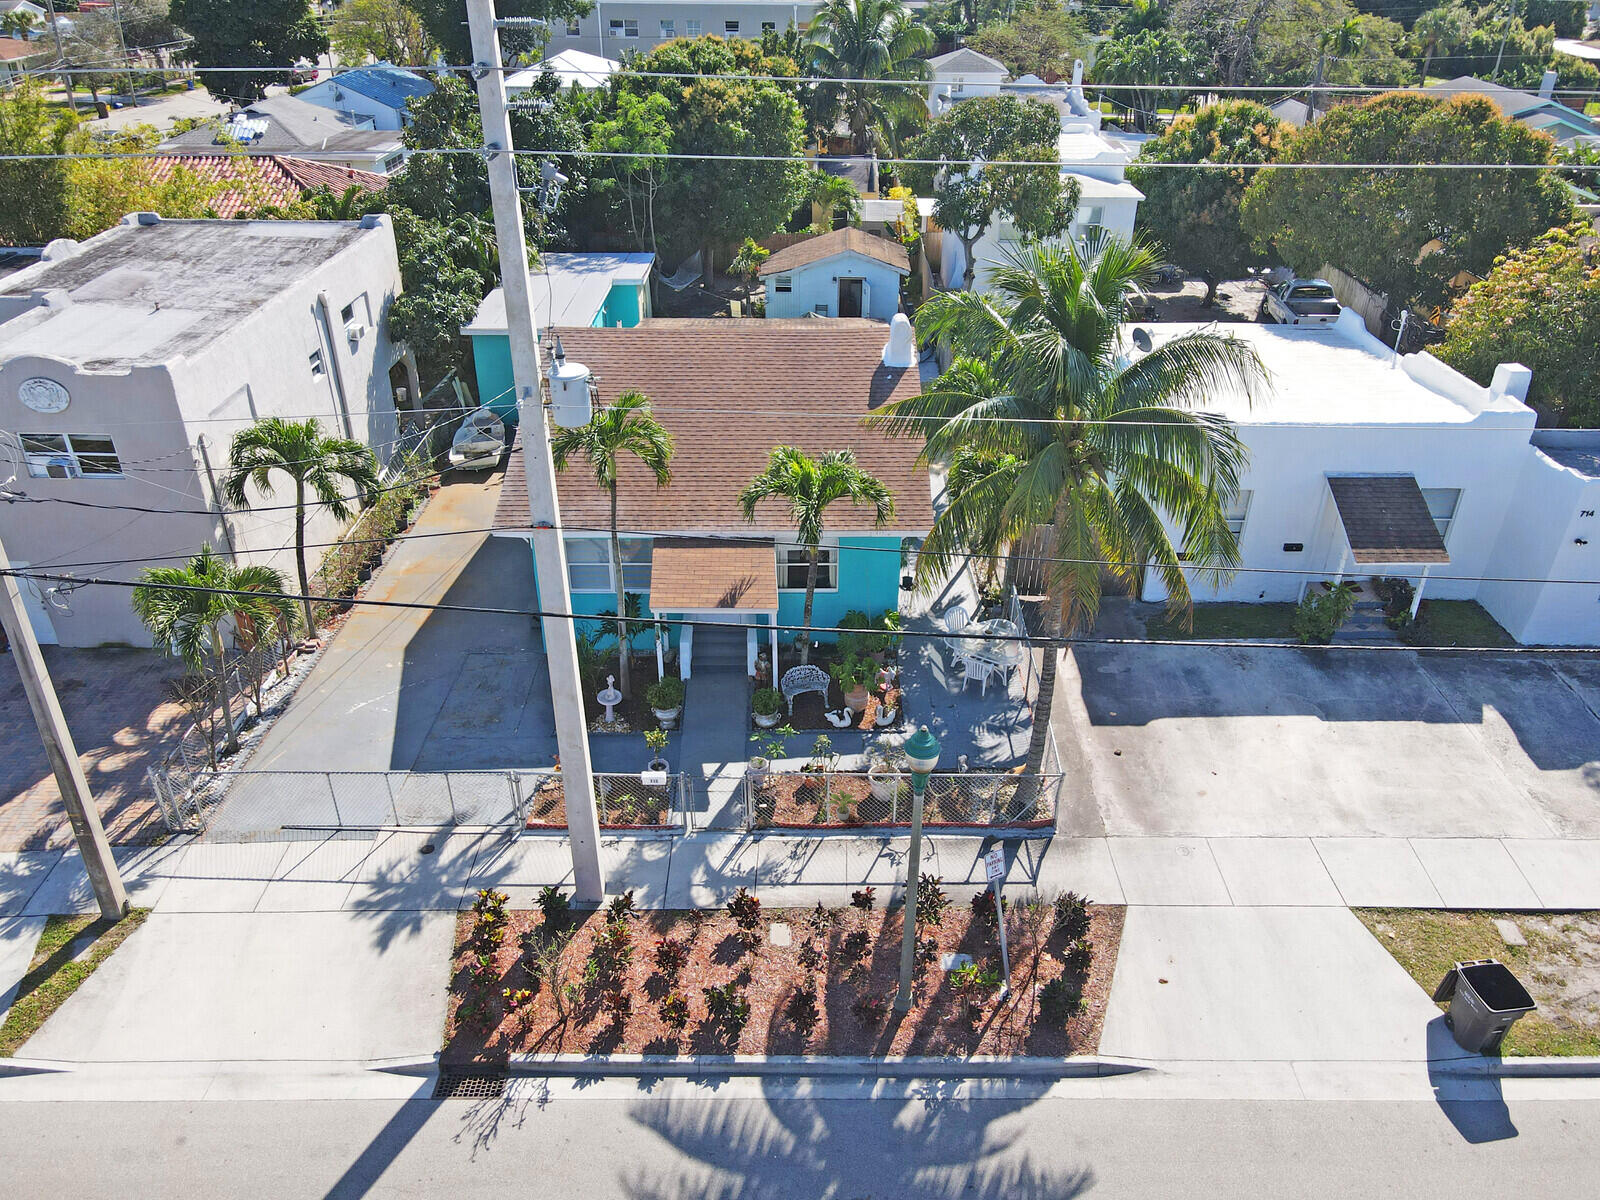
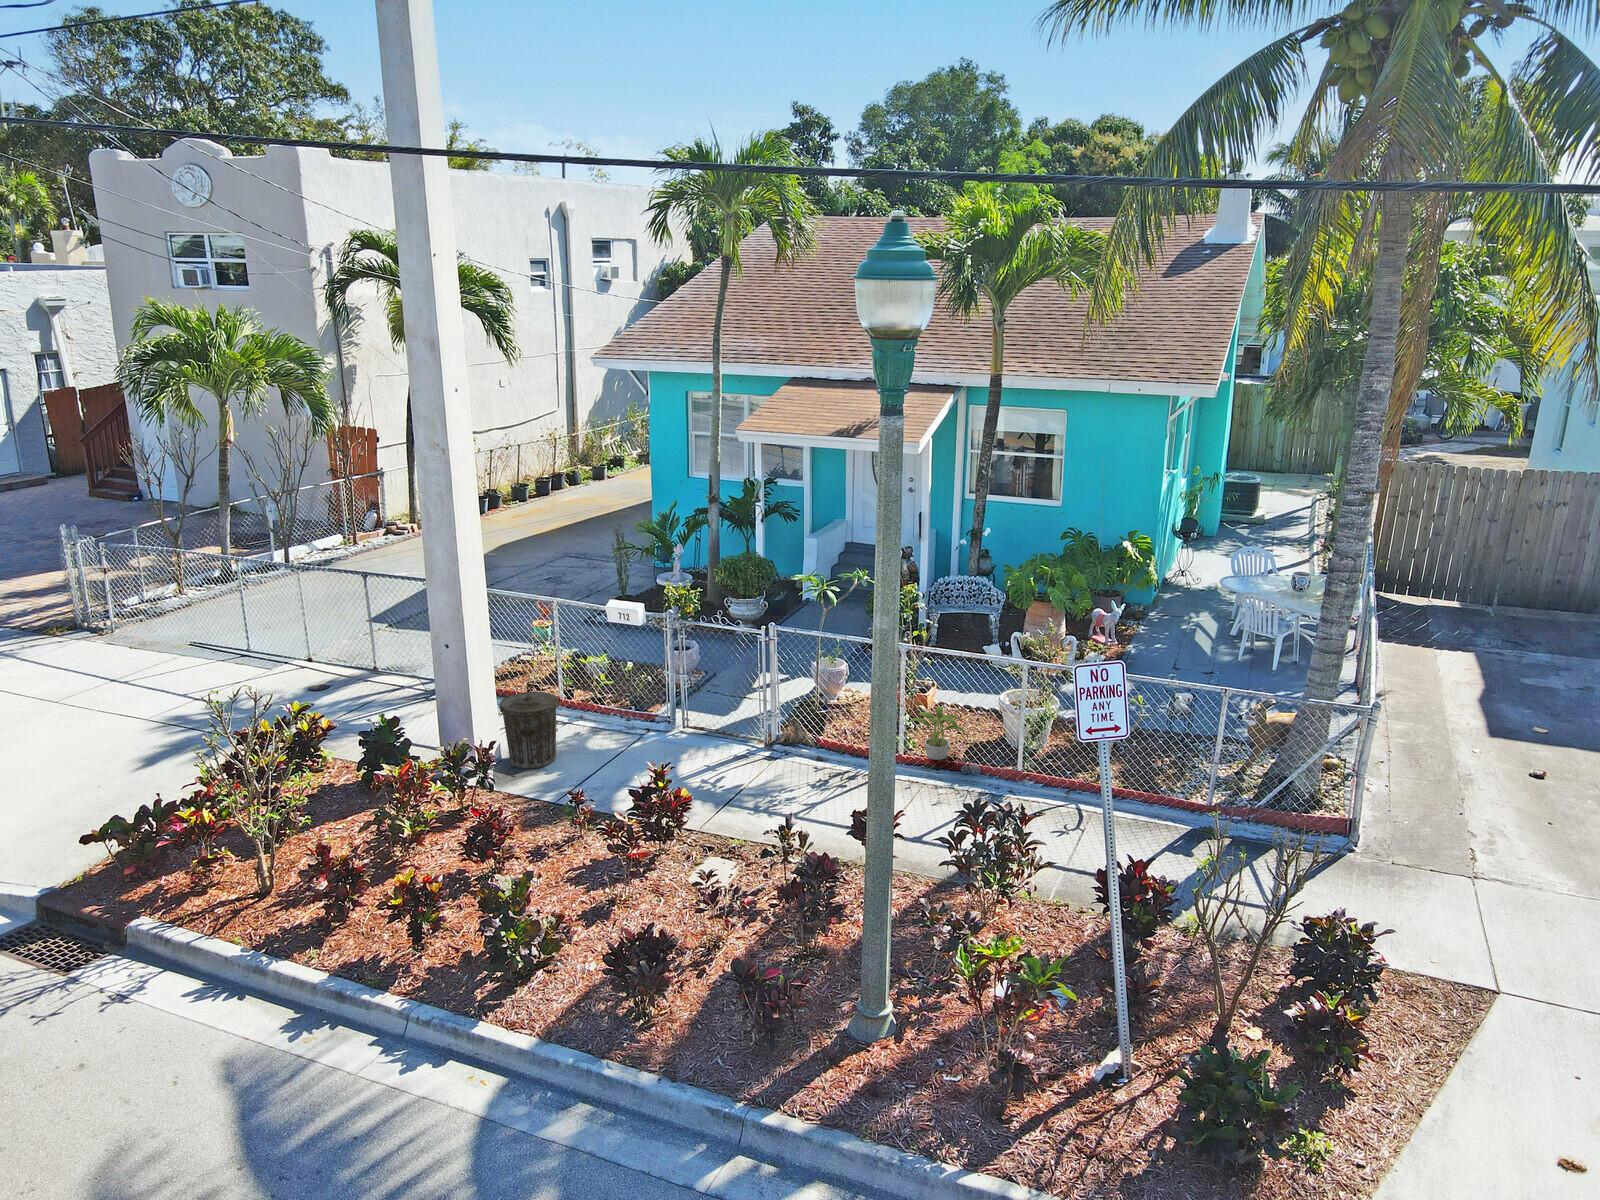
trash can: none [606,841,640,889] -> present [500,692,559,769]

